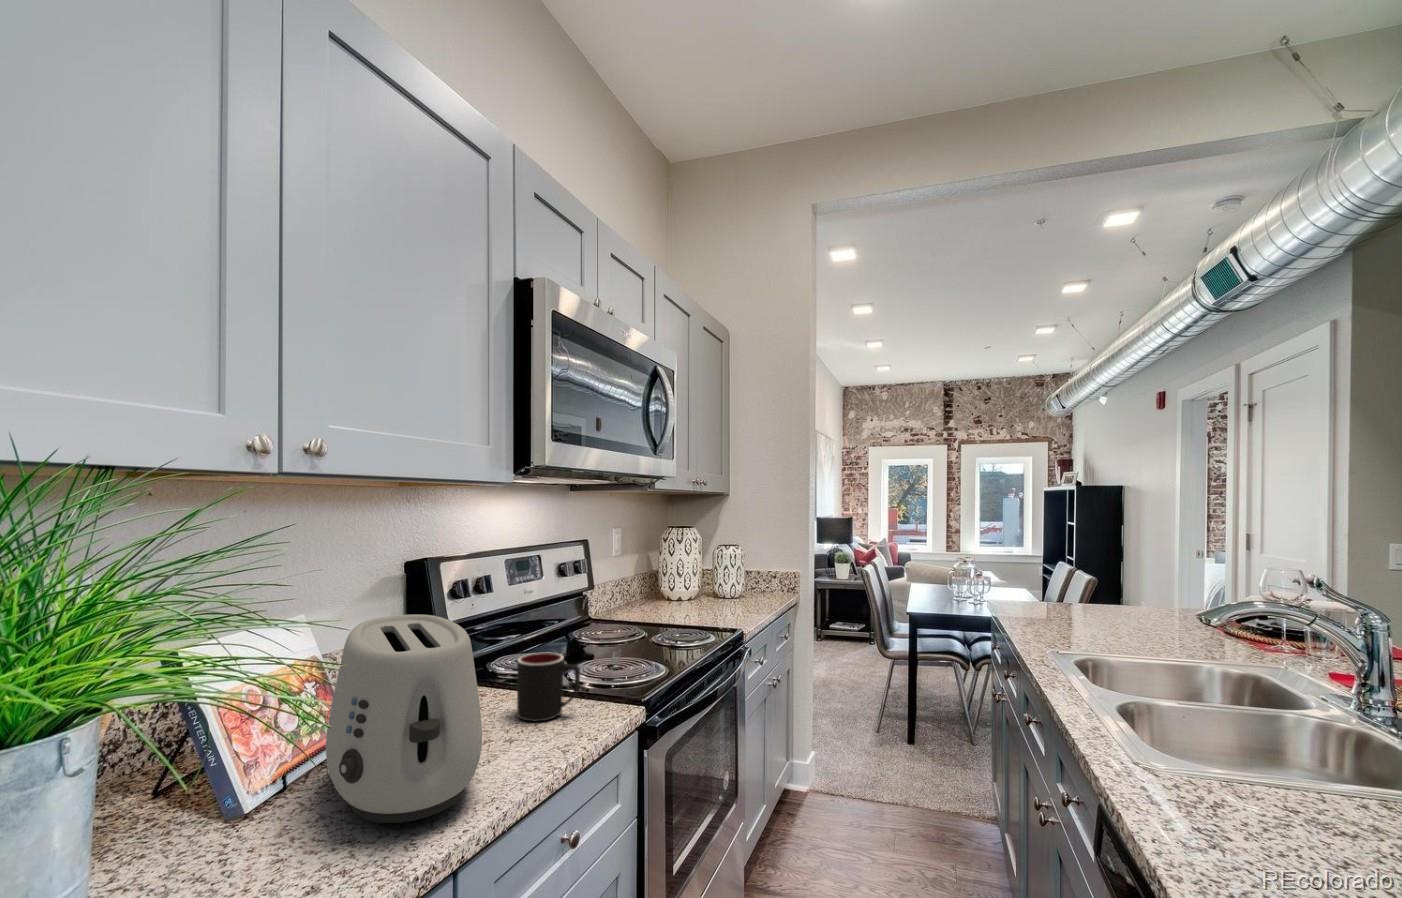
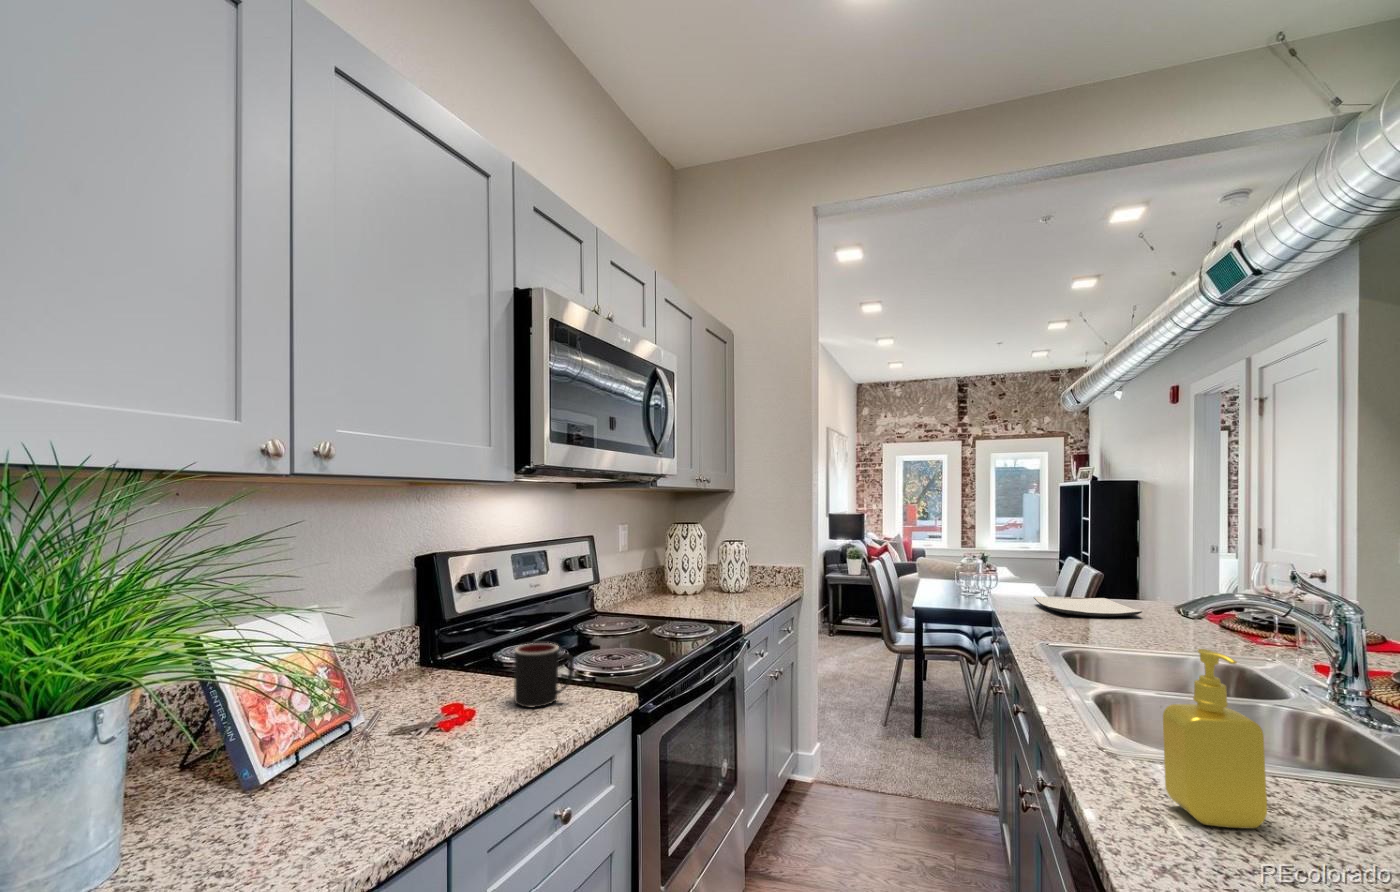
plate: none [1034,601,1144,622] -> present [1033,596,1142,617]
toaster: present [326,615,482,824] -> none [334,606,476,796]
soap dispenser: none [1213,661,1328,851] -> present [1163,649,1267,828]

